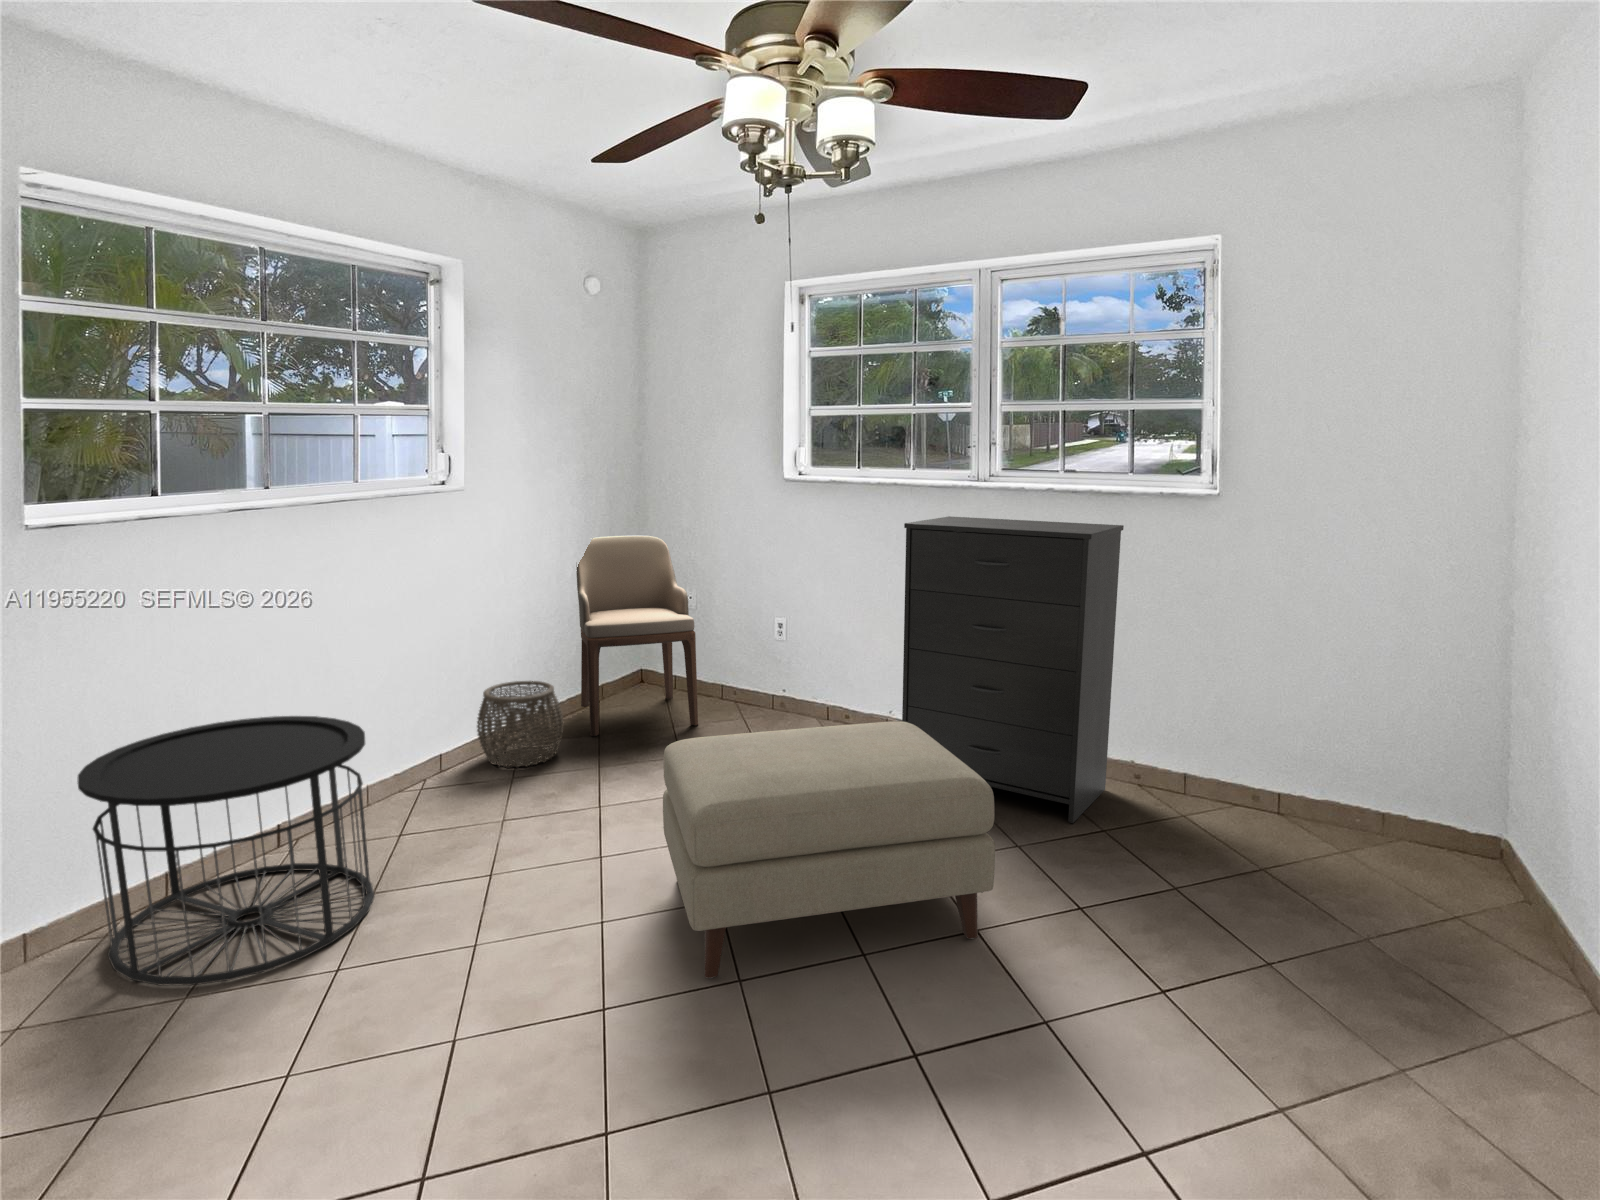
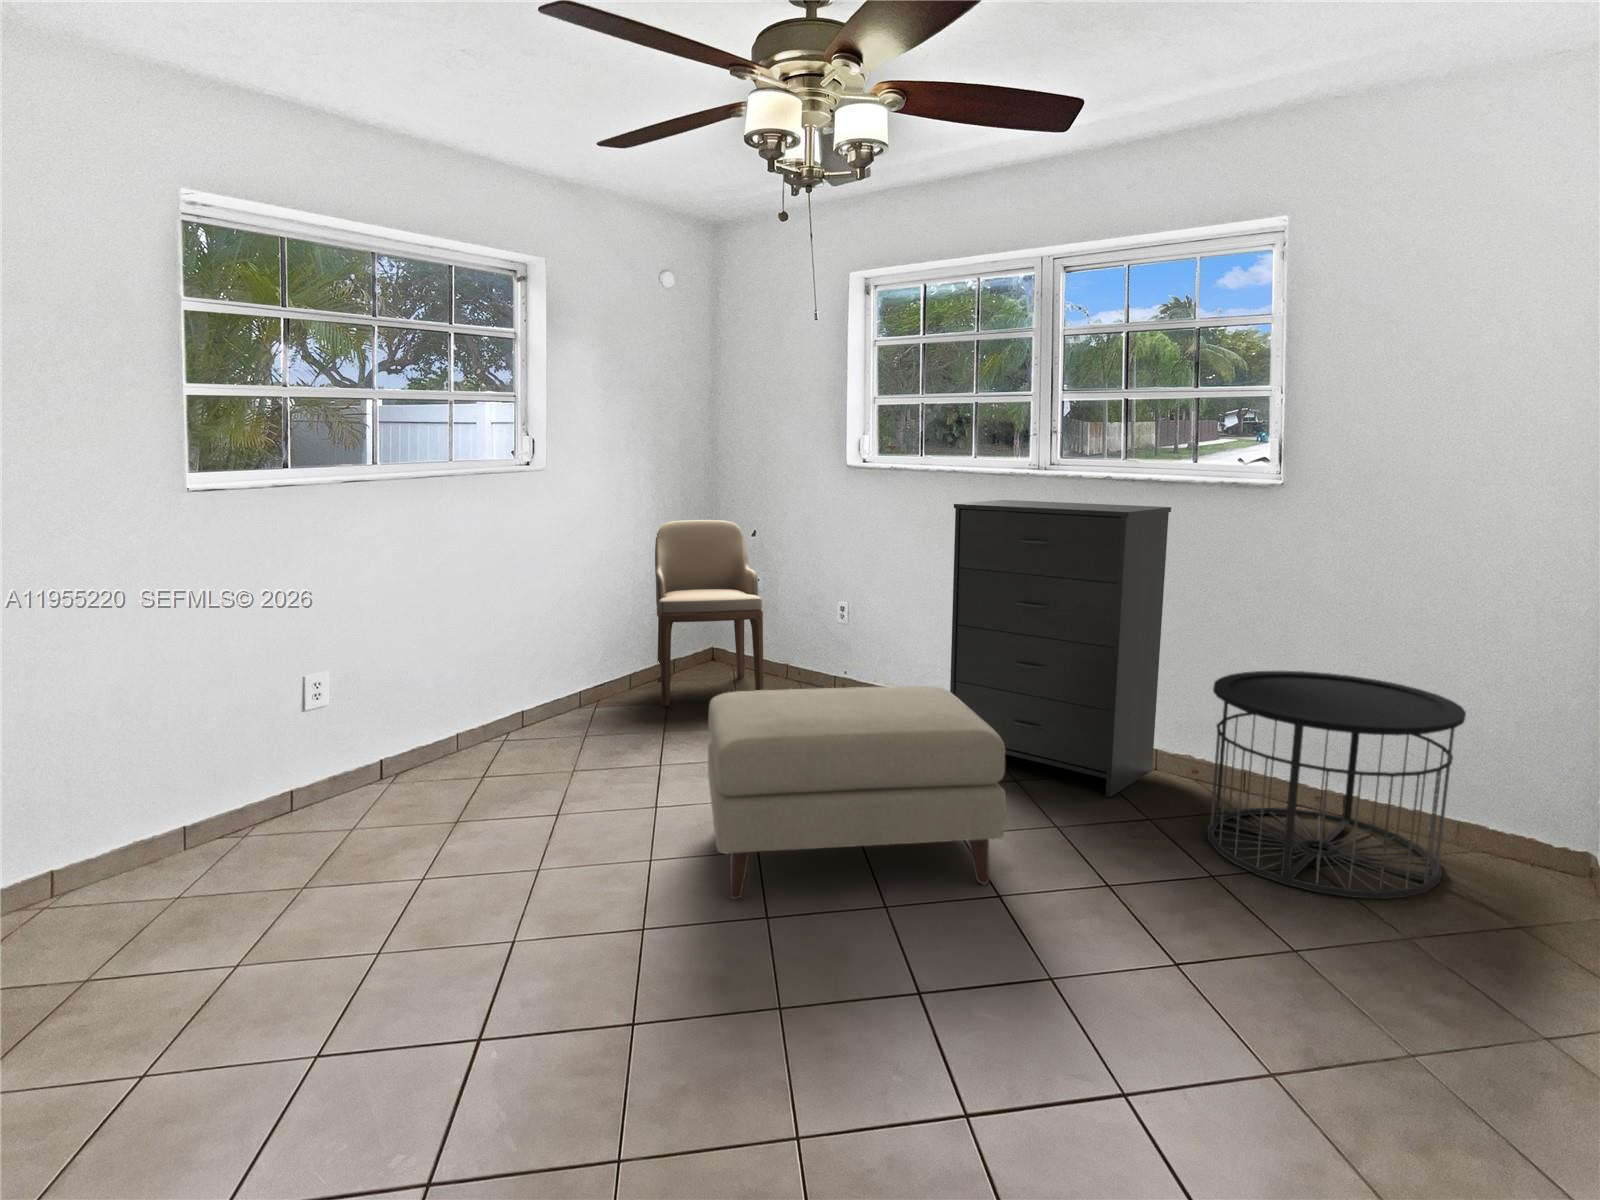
woven basket: present [477,681,564,767] -> none [556,651,636,729]
side table: present [77,716,375,985] -> present [1207,671,1466,899]

